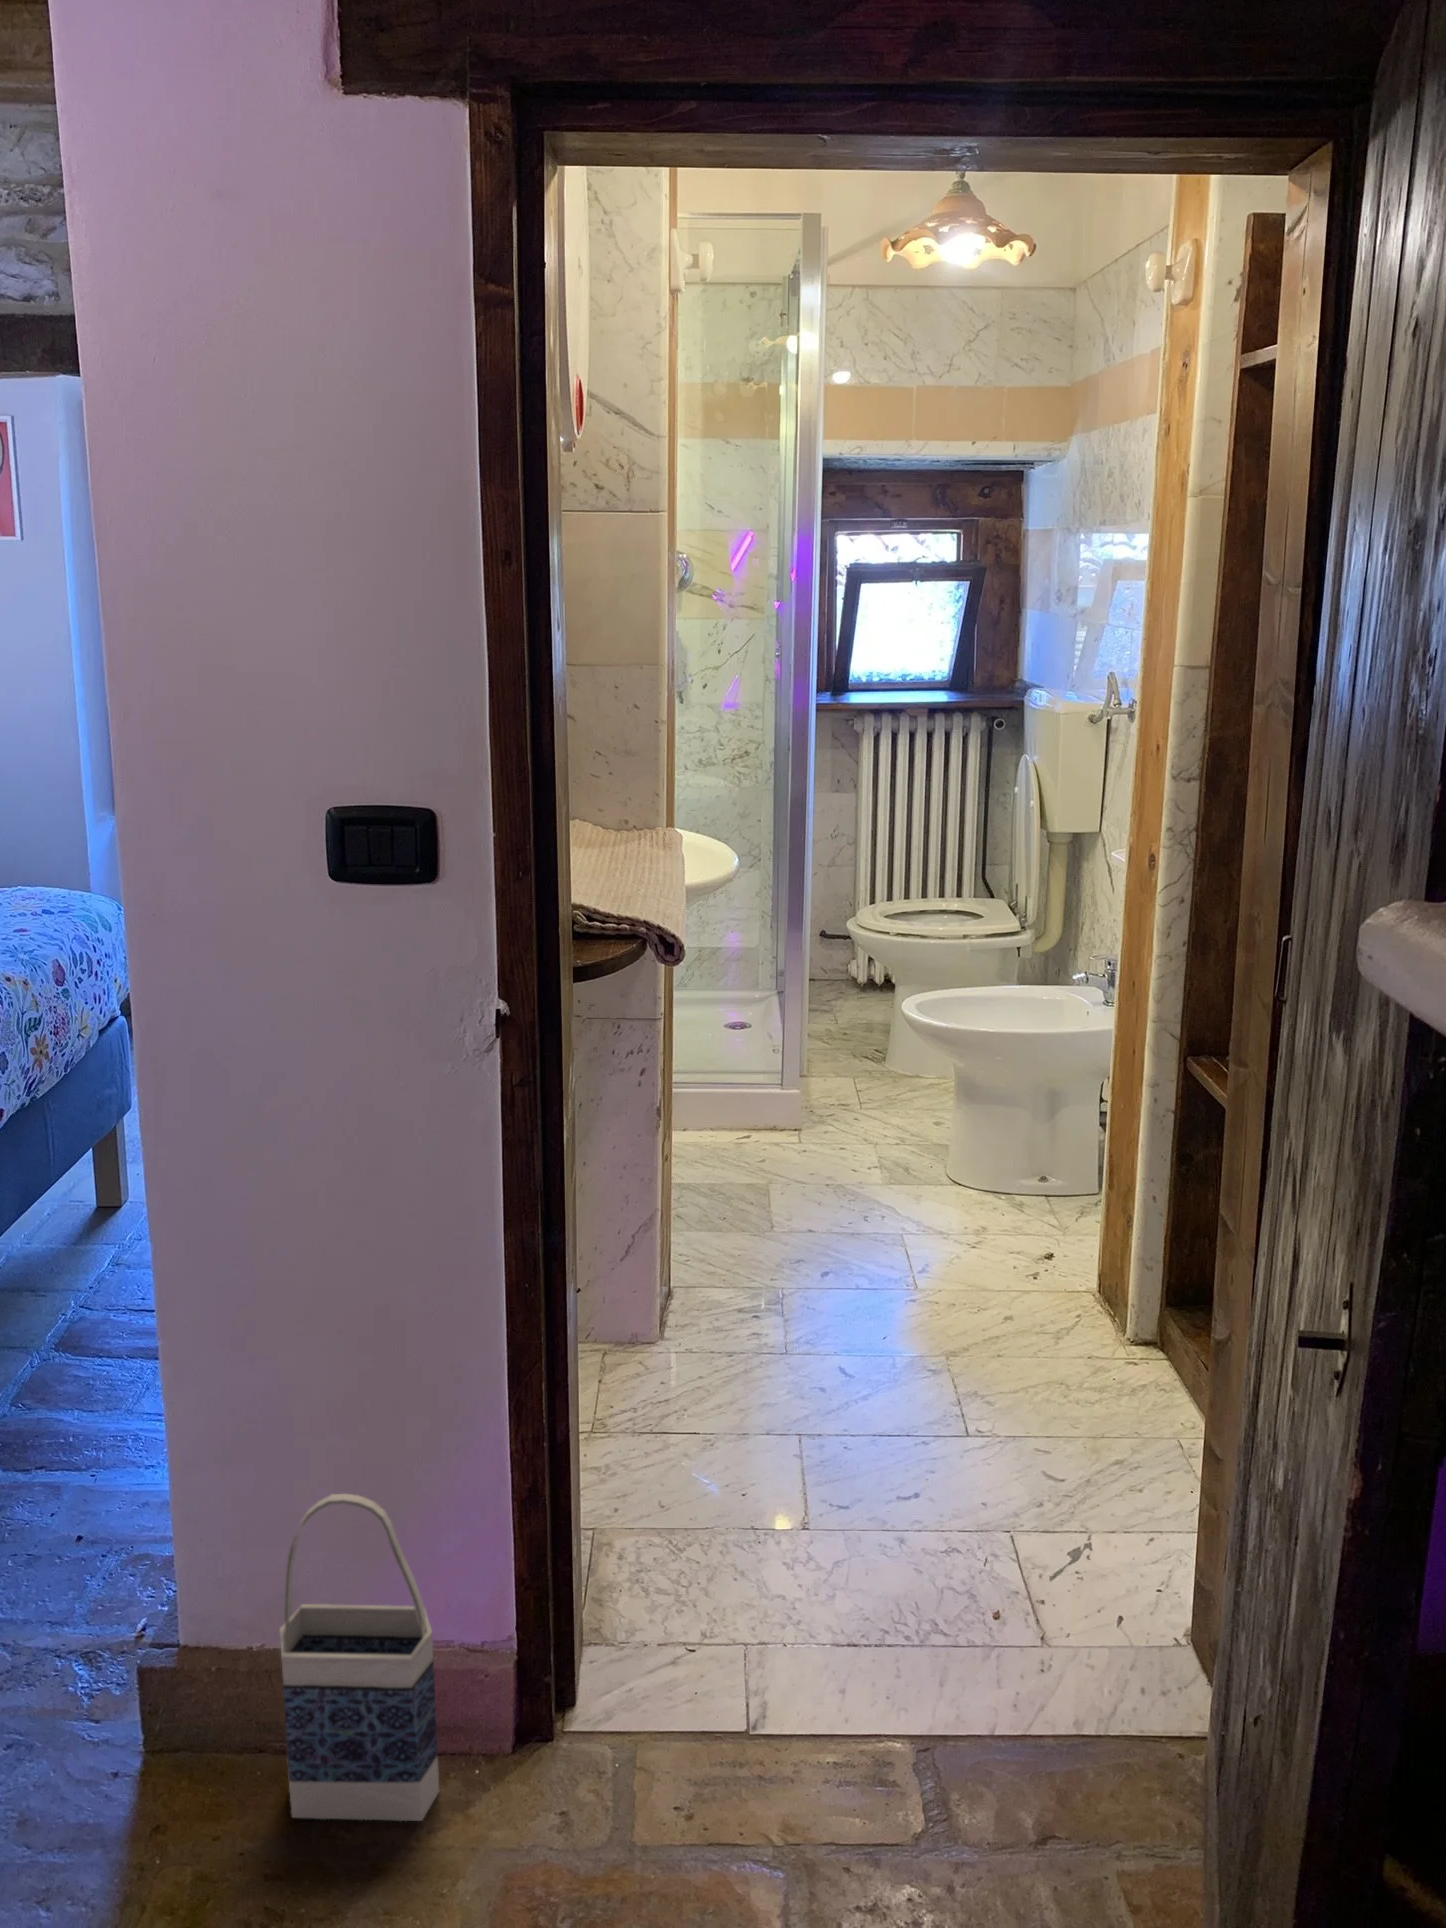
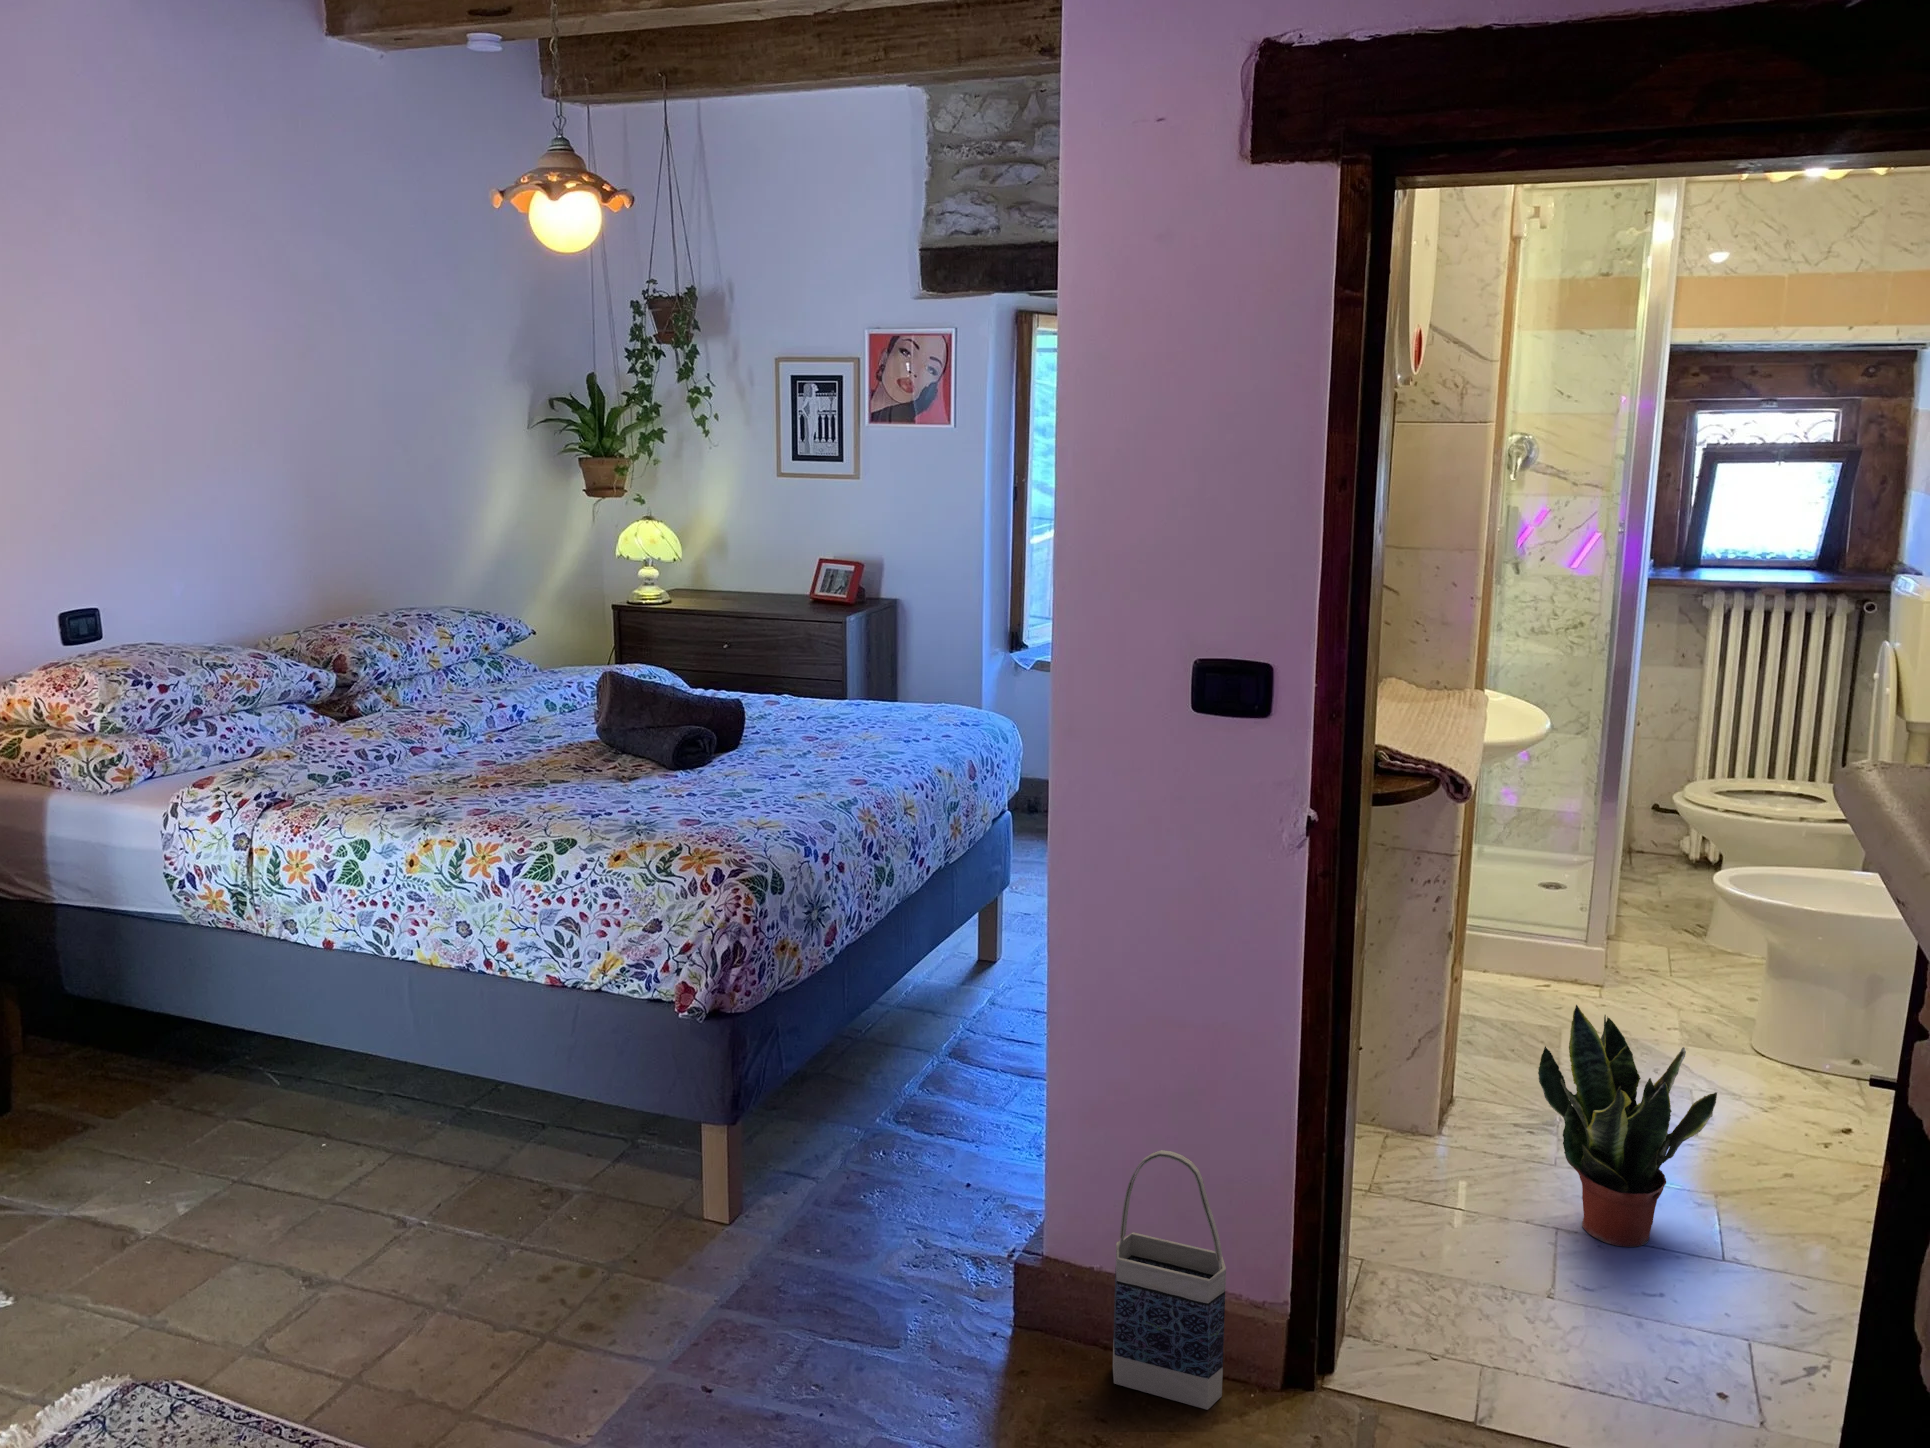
potted plant: none [769,1183,950,1442] -> present [1538,1005,1717,1247]

